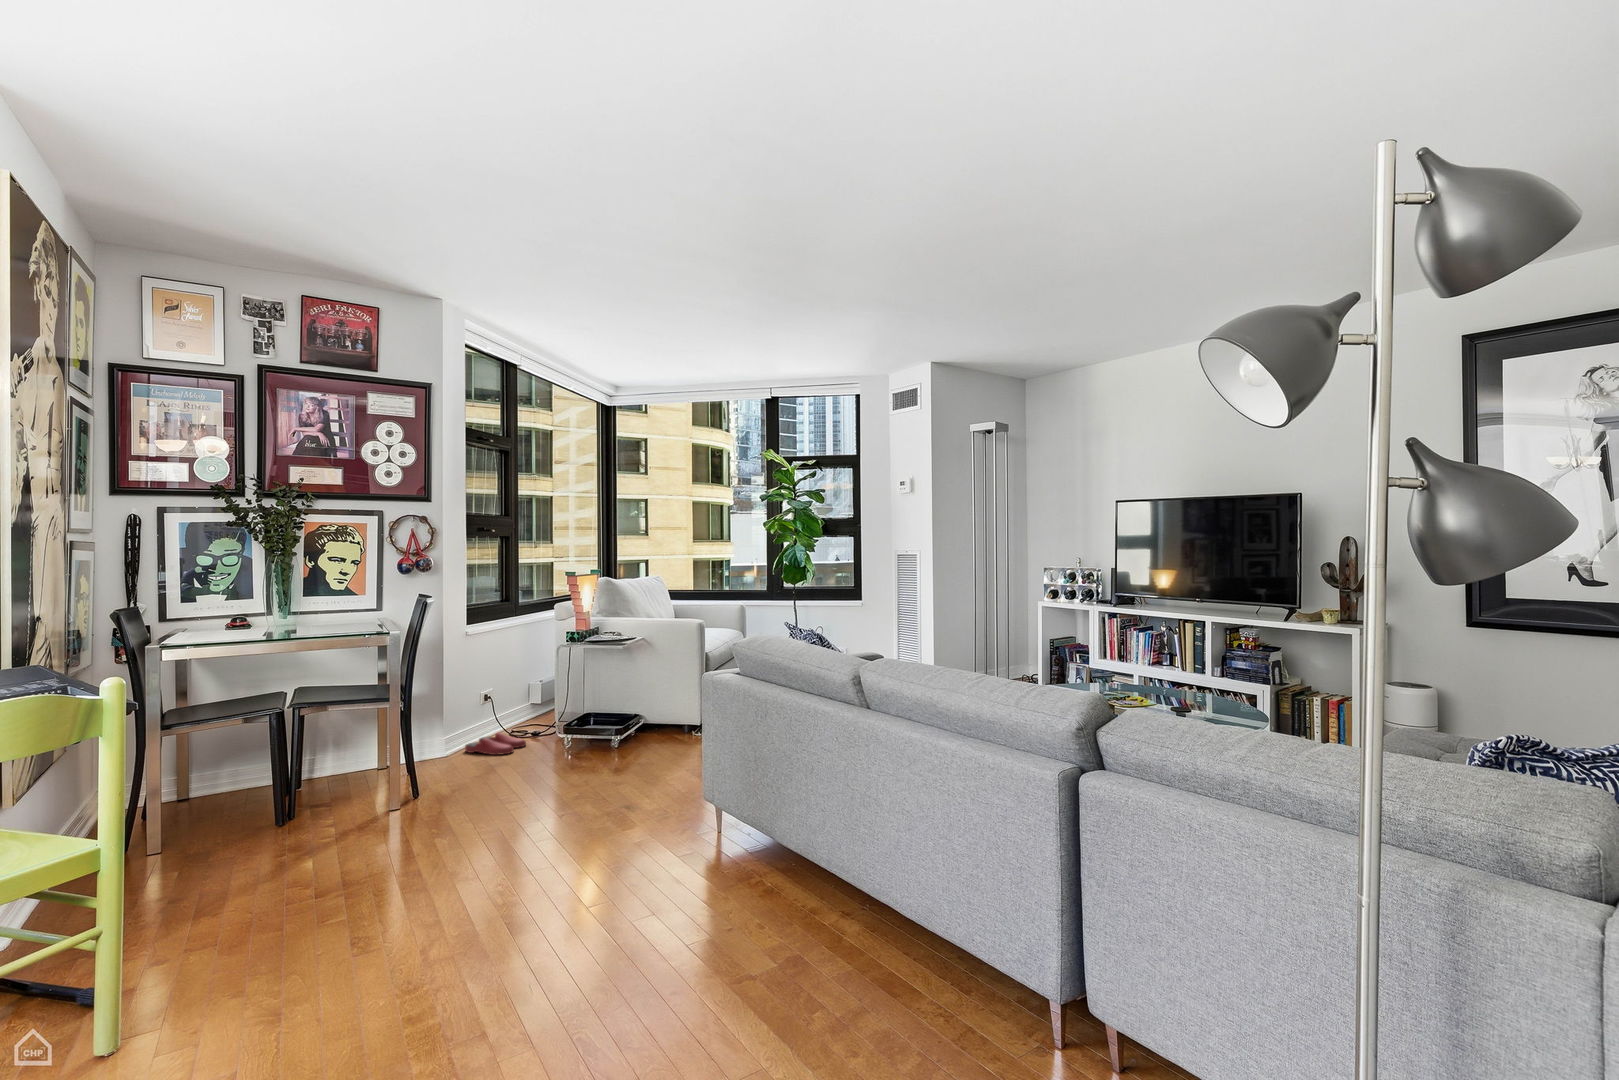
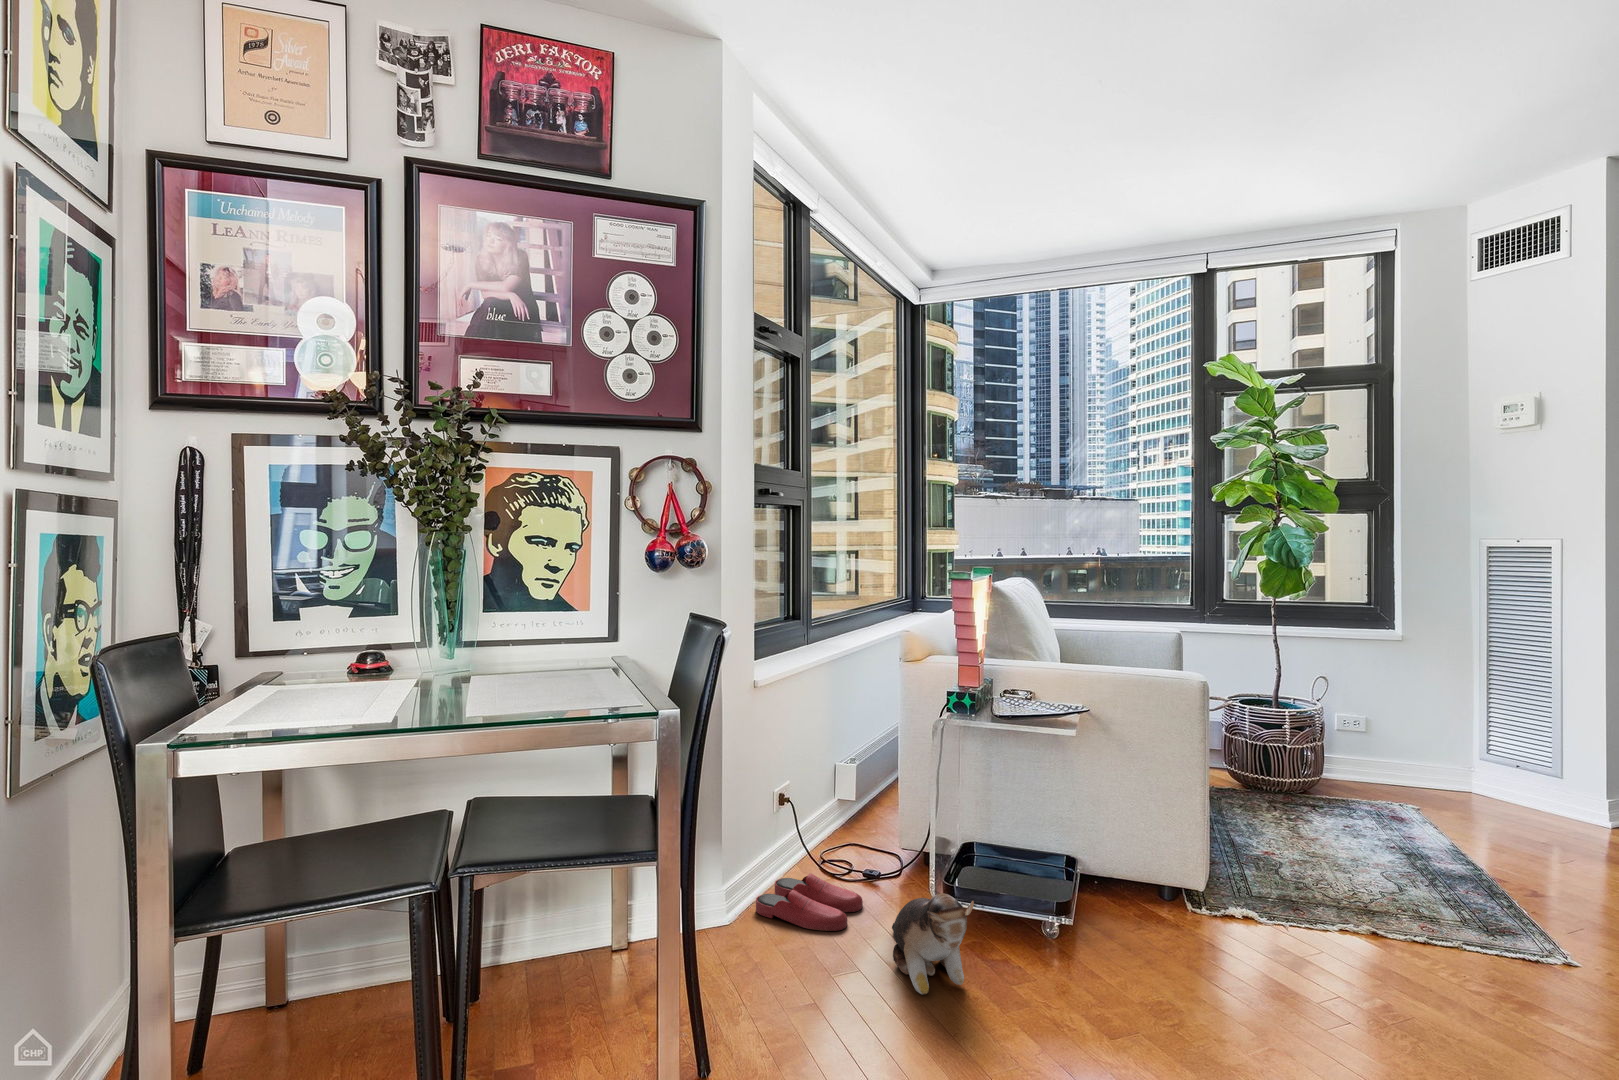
plush toy: none [529,720,560,768] -> present [892,893,974,994]

